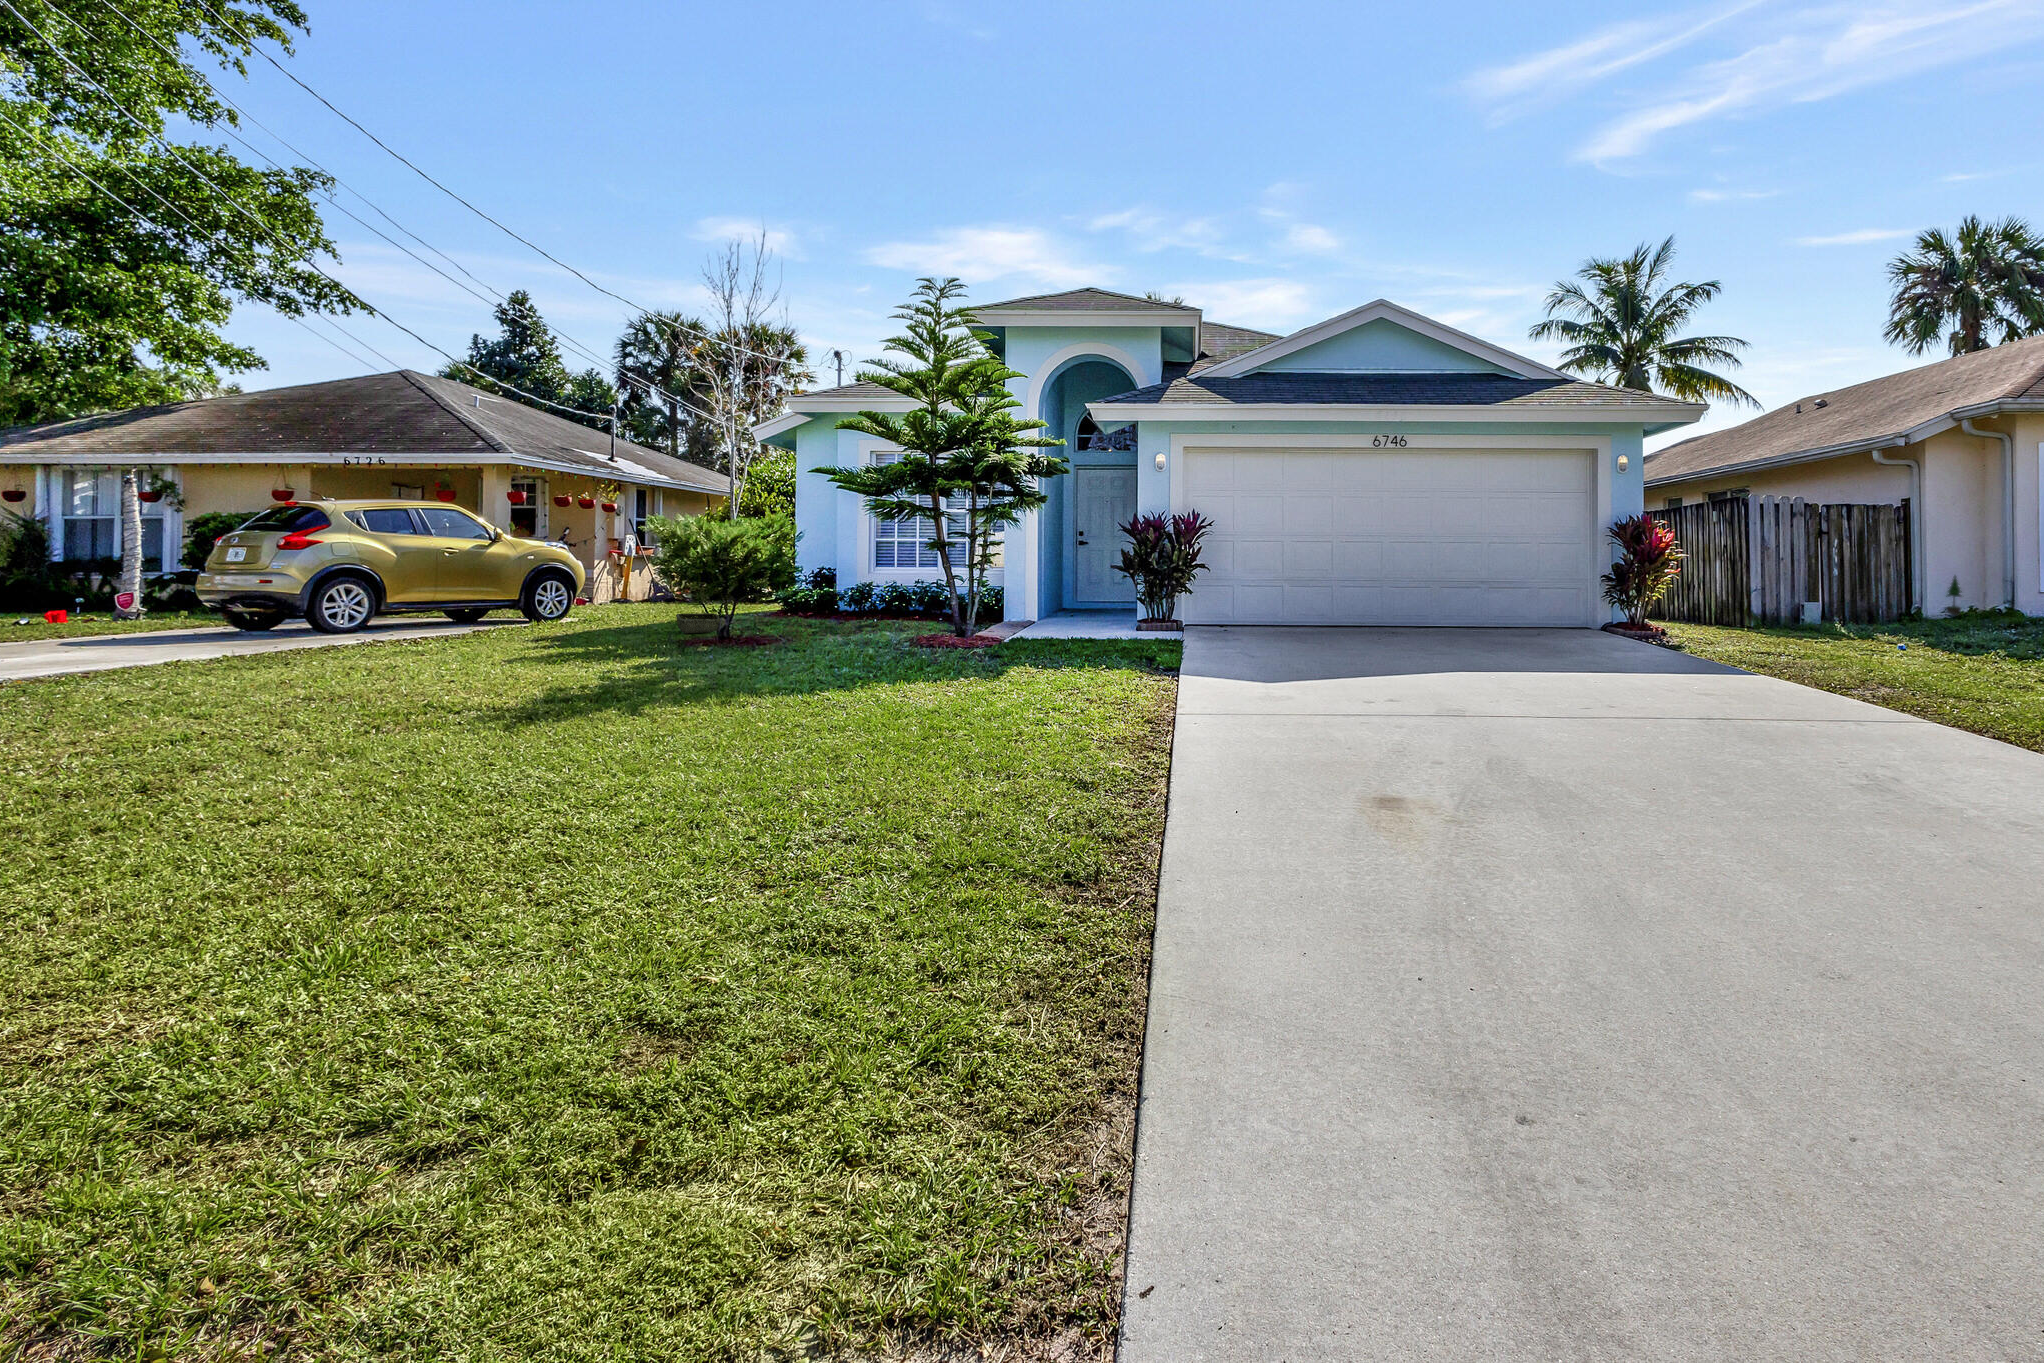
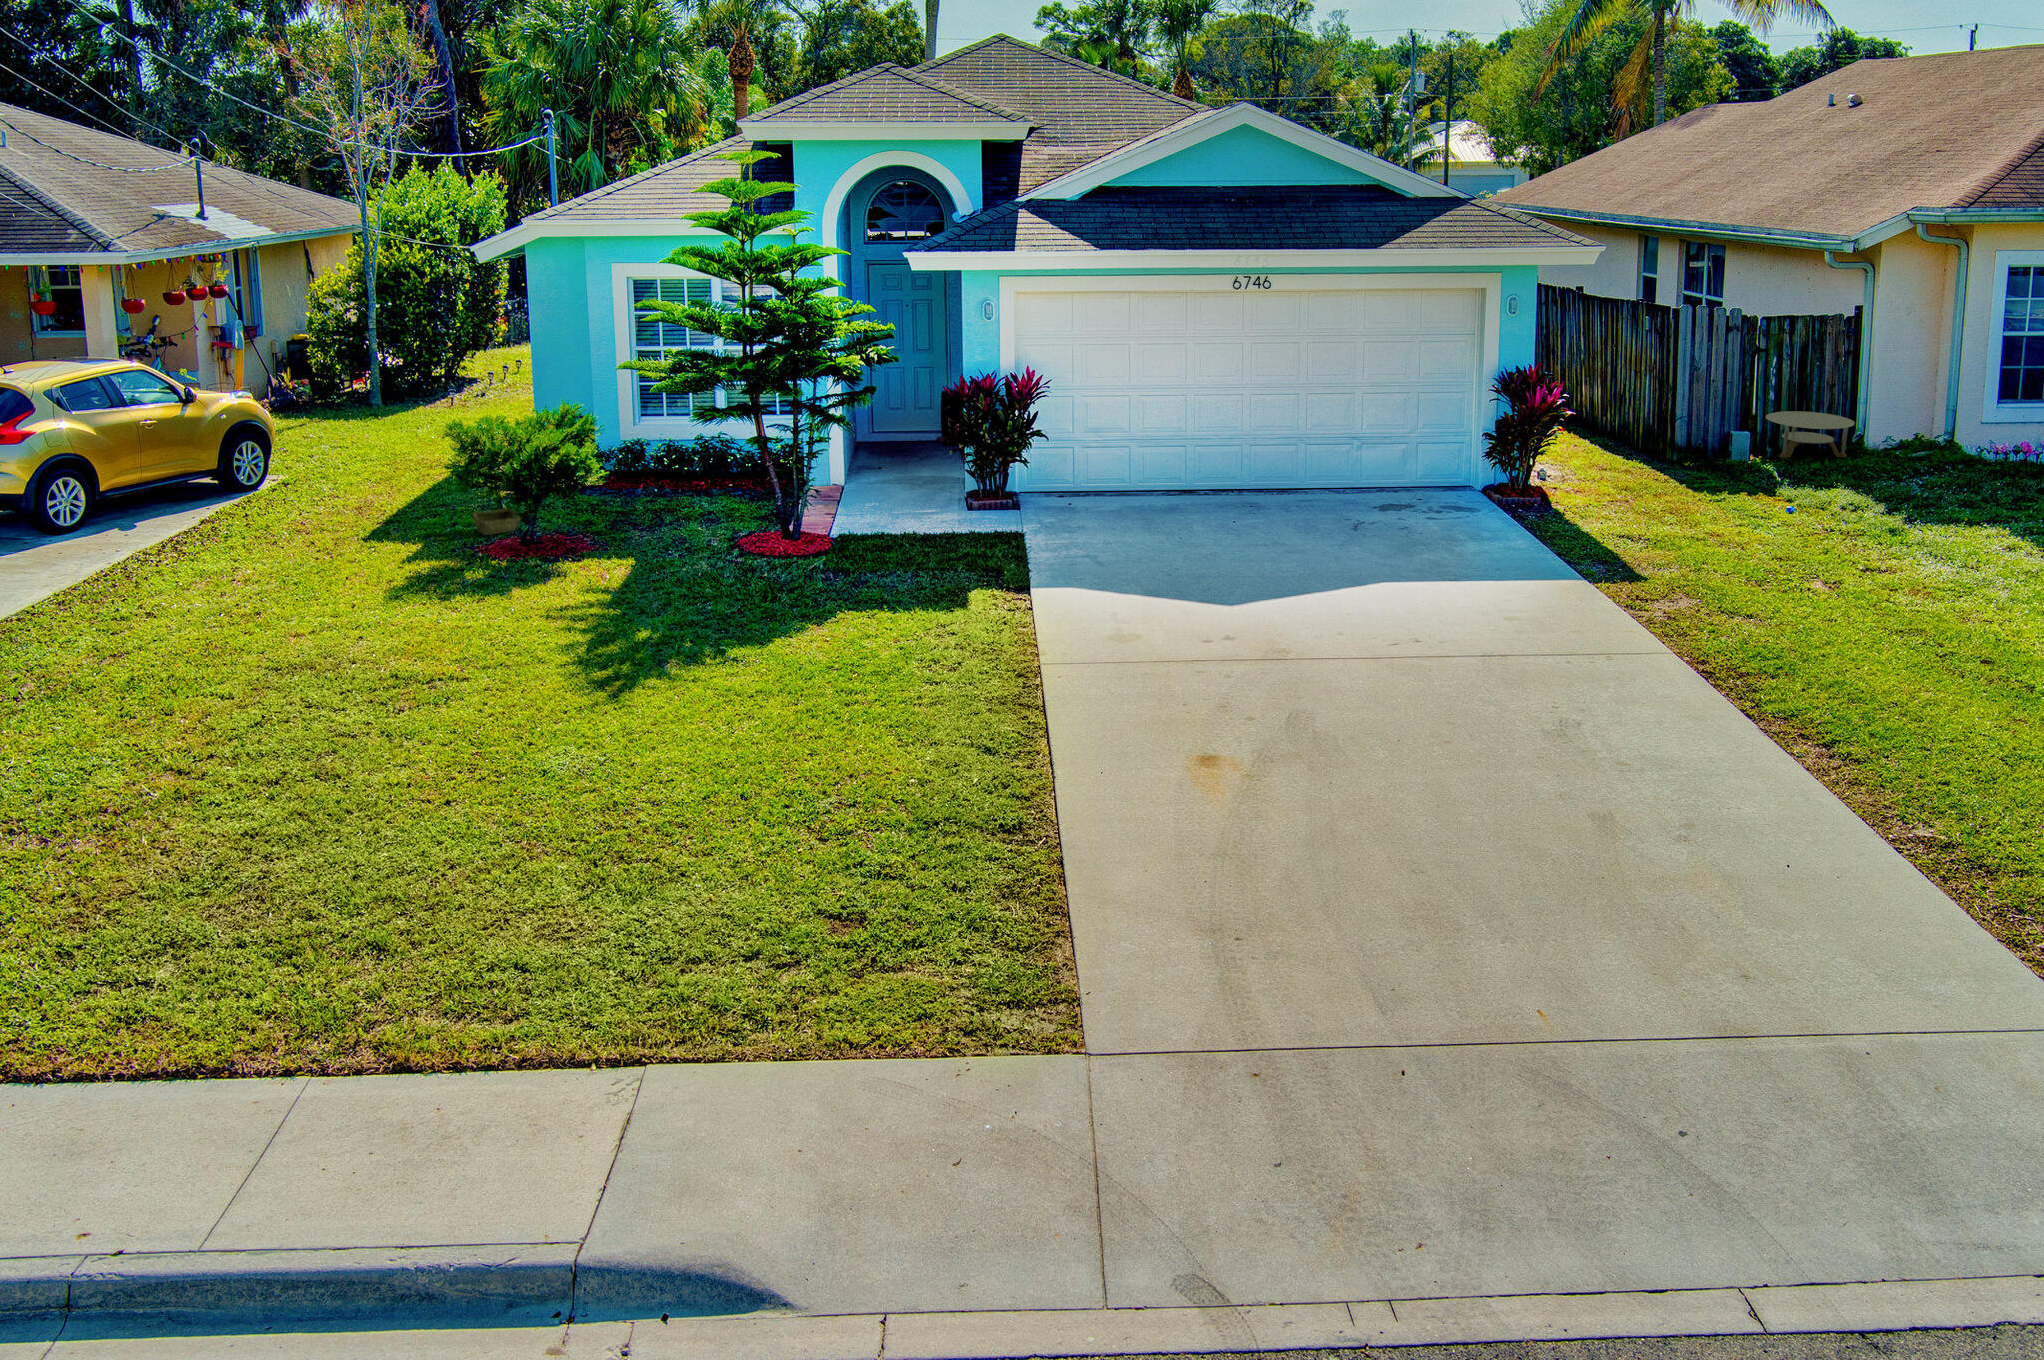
potted tree: present [1946,576,1962,617] -> none [1881,400,1899,448]
round table: none [1840,585,1928,620] -> present [1766,411,1855,458]

